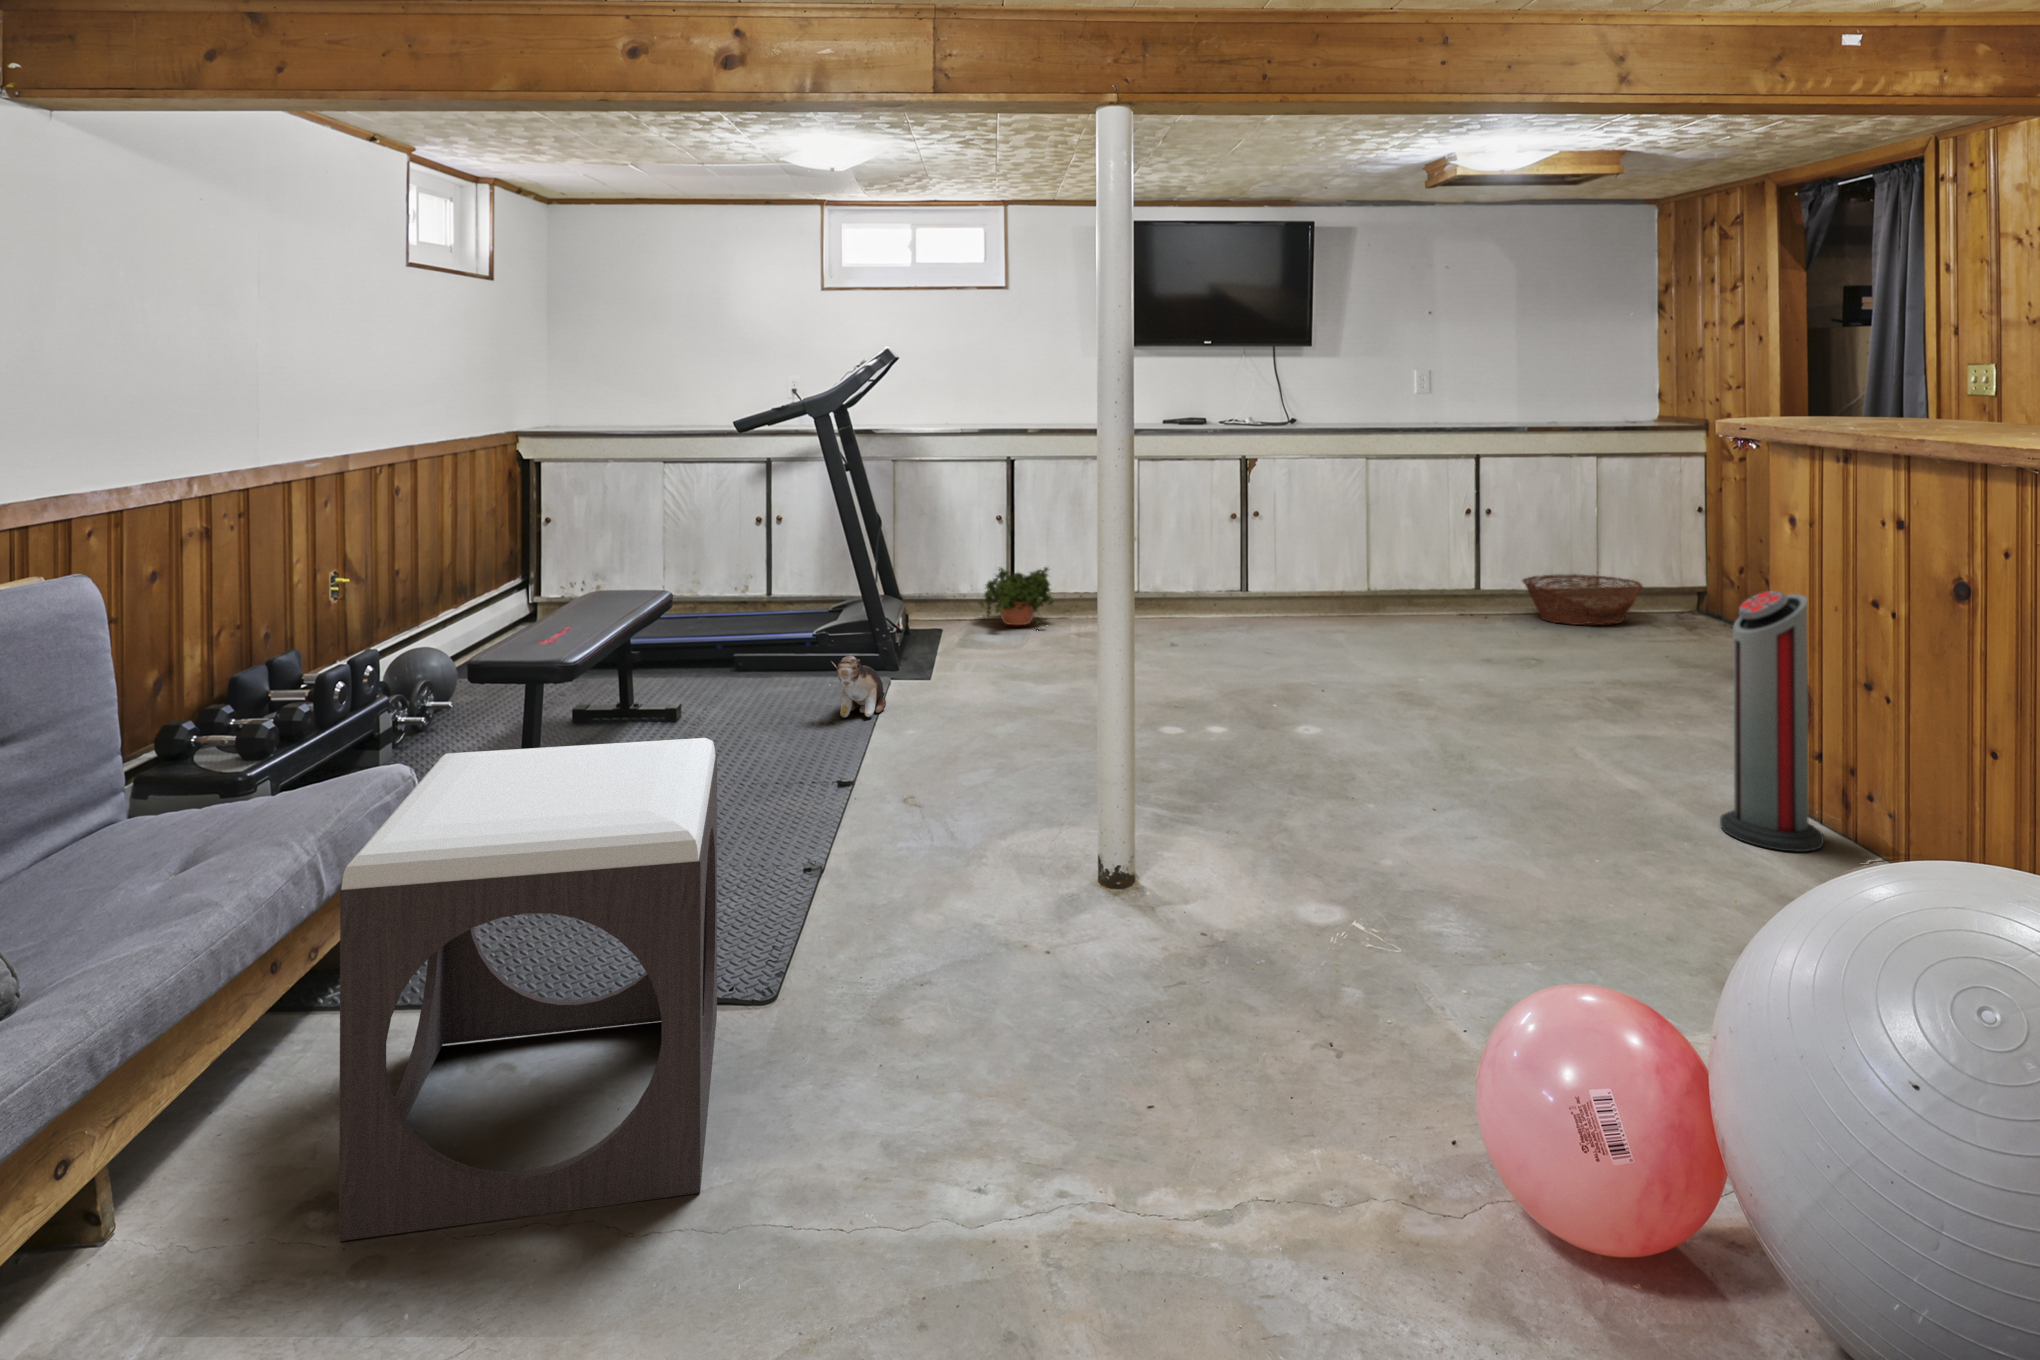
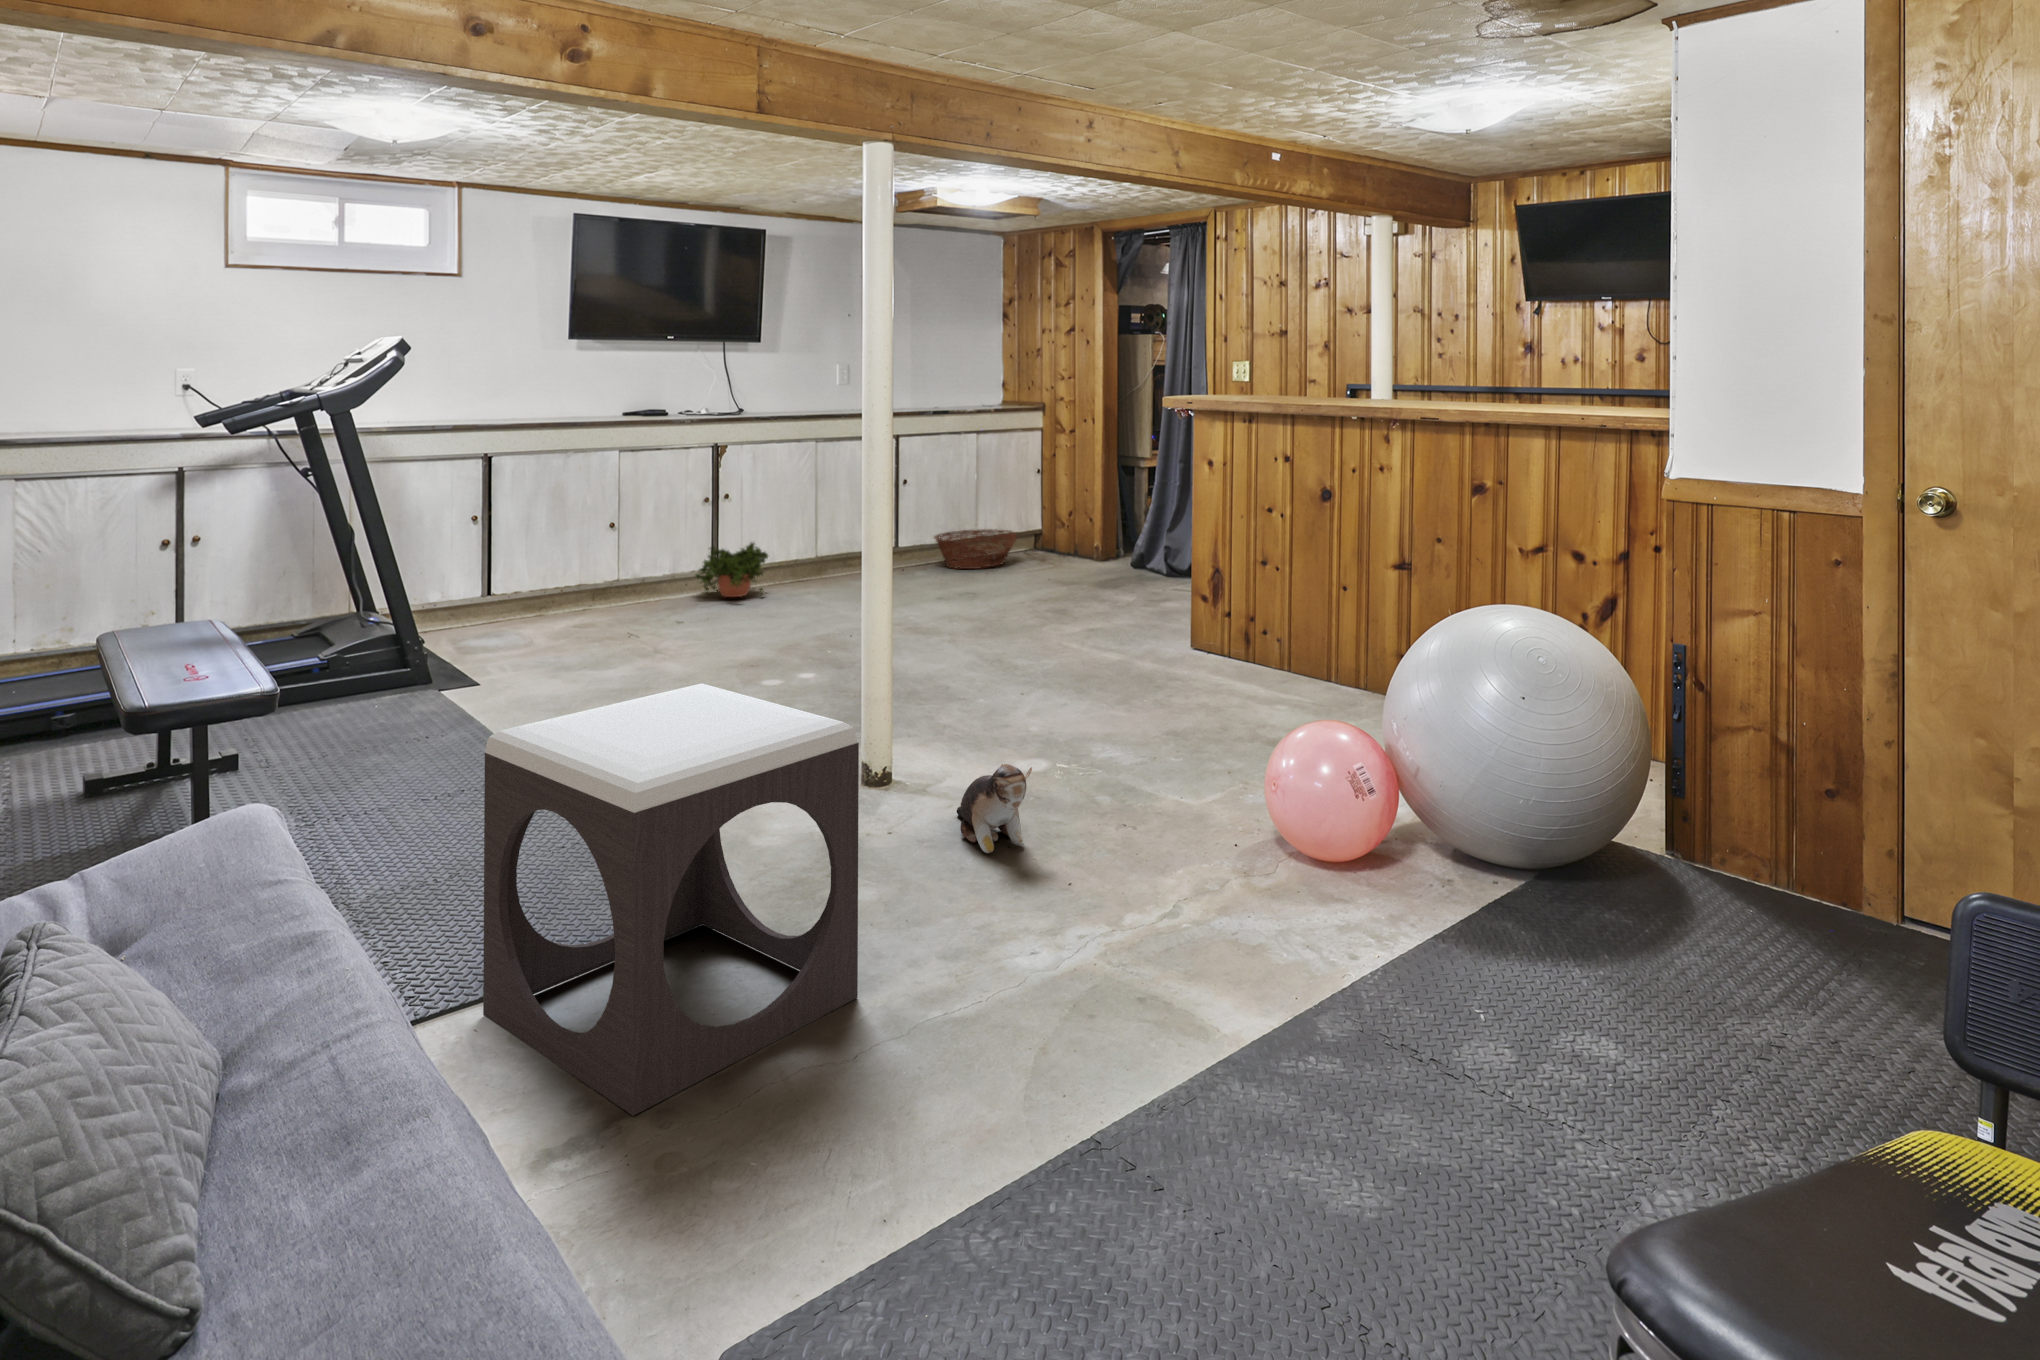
potted plant: present [978,567,1054,625] -> present [696,543,768,597]
air purifier: present [1720,591,1824,852] -> none [1183,510,1241,676]
plush toy: present [832,655,886,718] -> present [956,764,1032,853]

